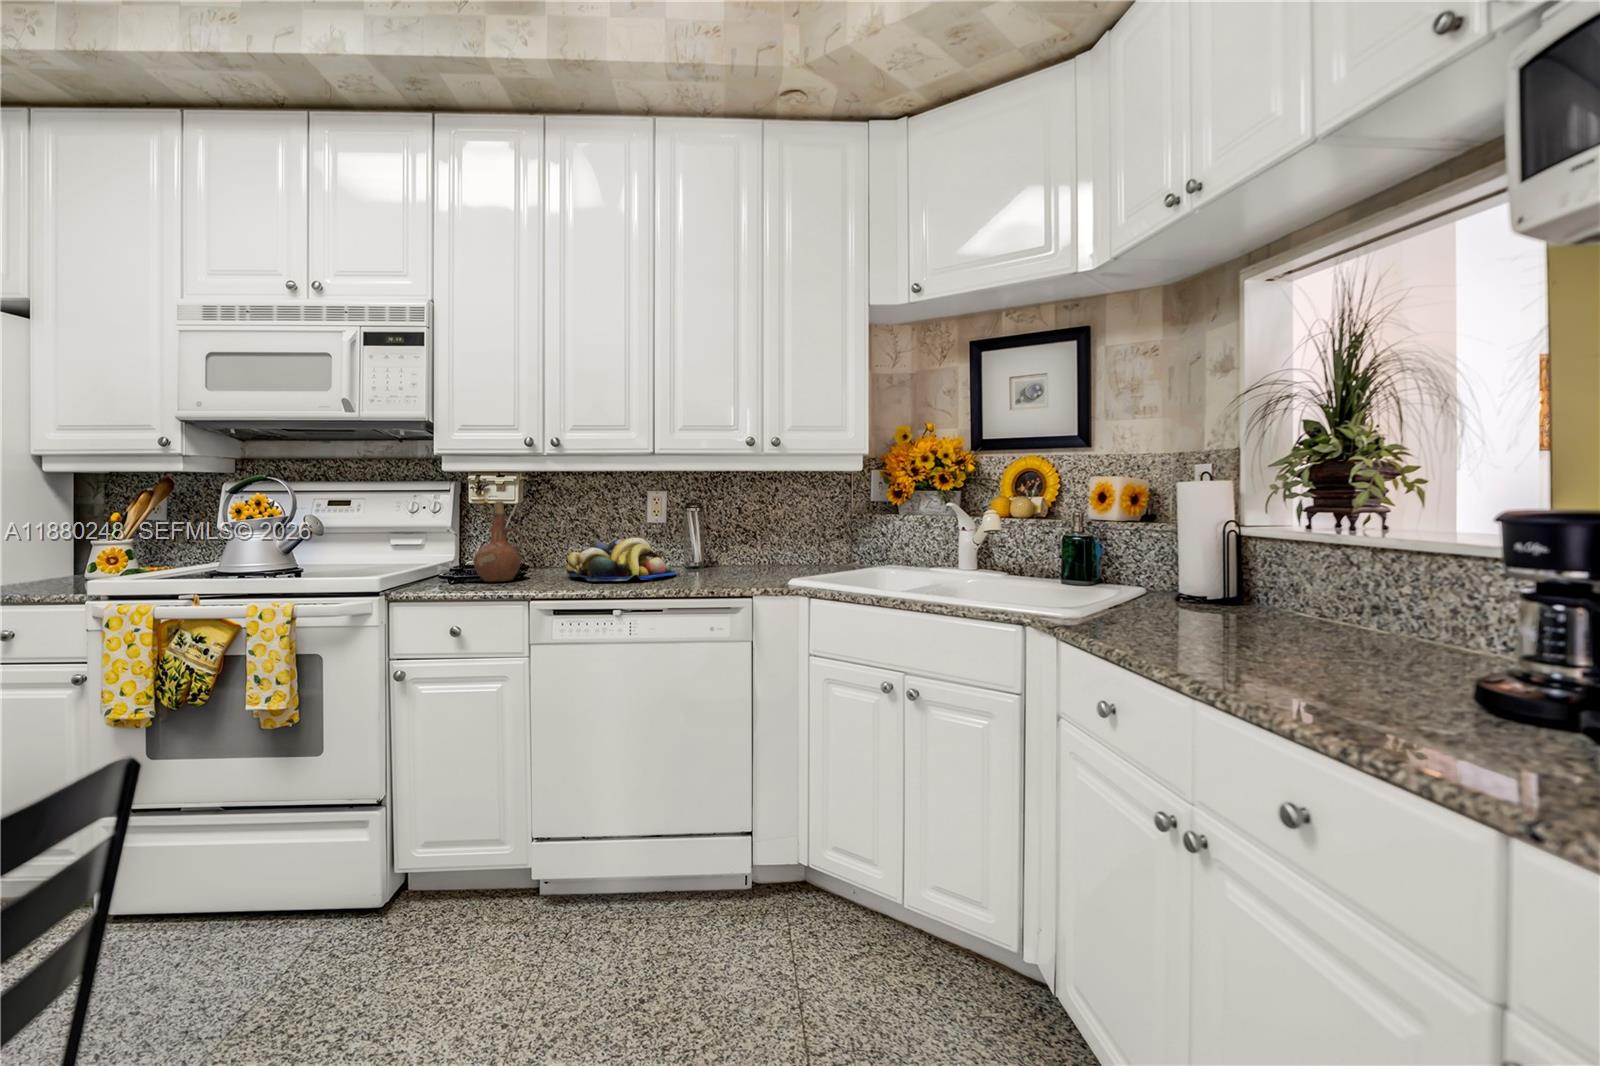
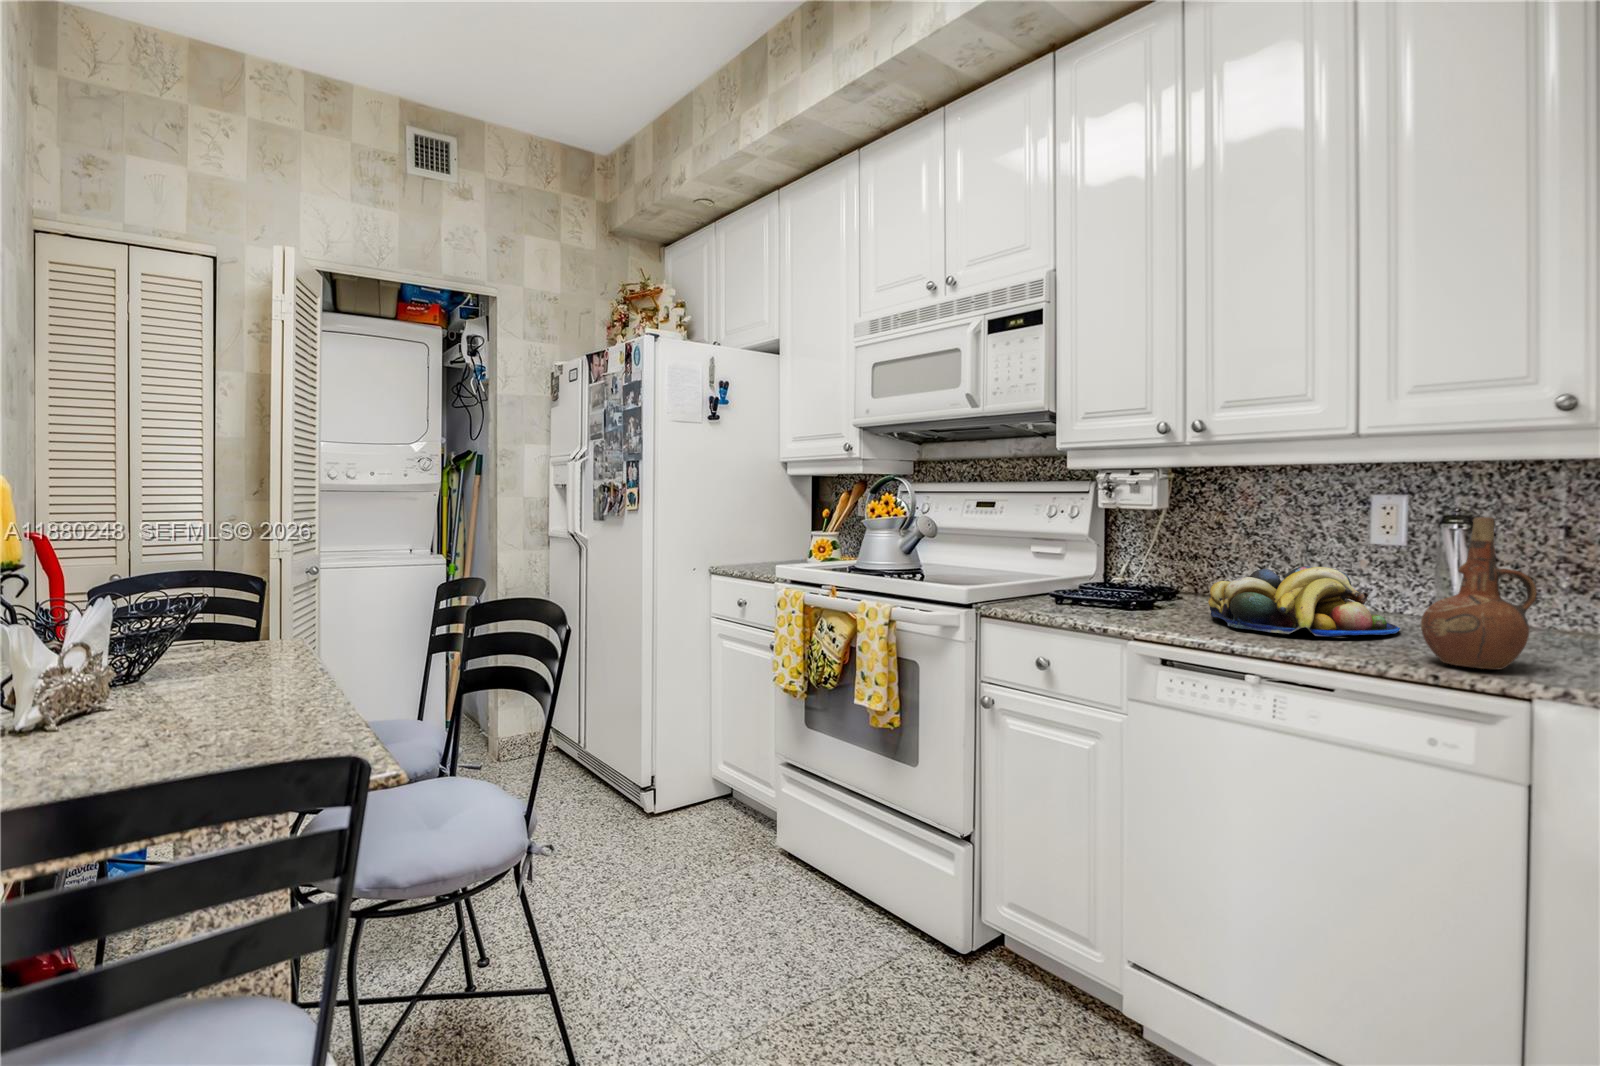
ceramic pitcher: present [473,501,523,582] -> present [1421,517,1537,669]

